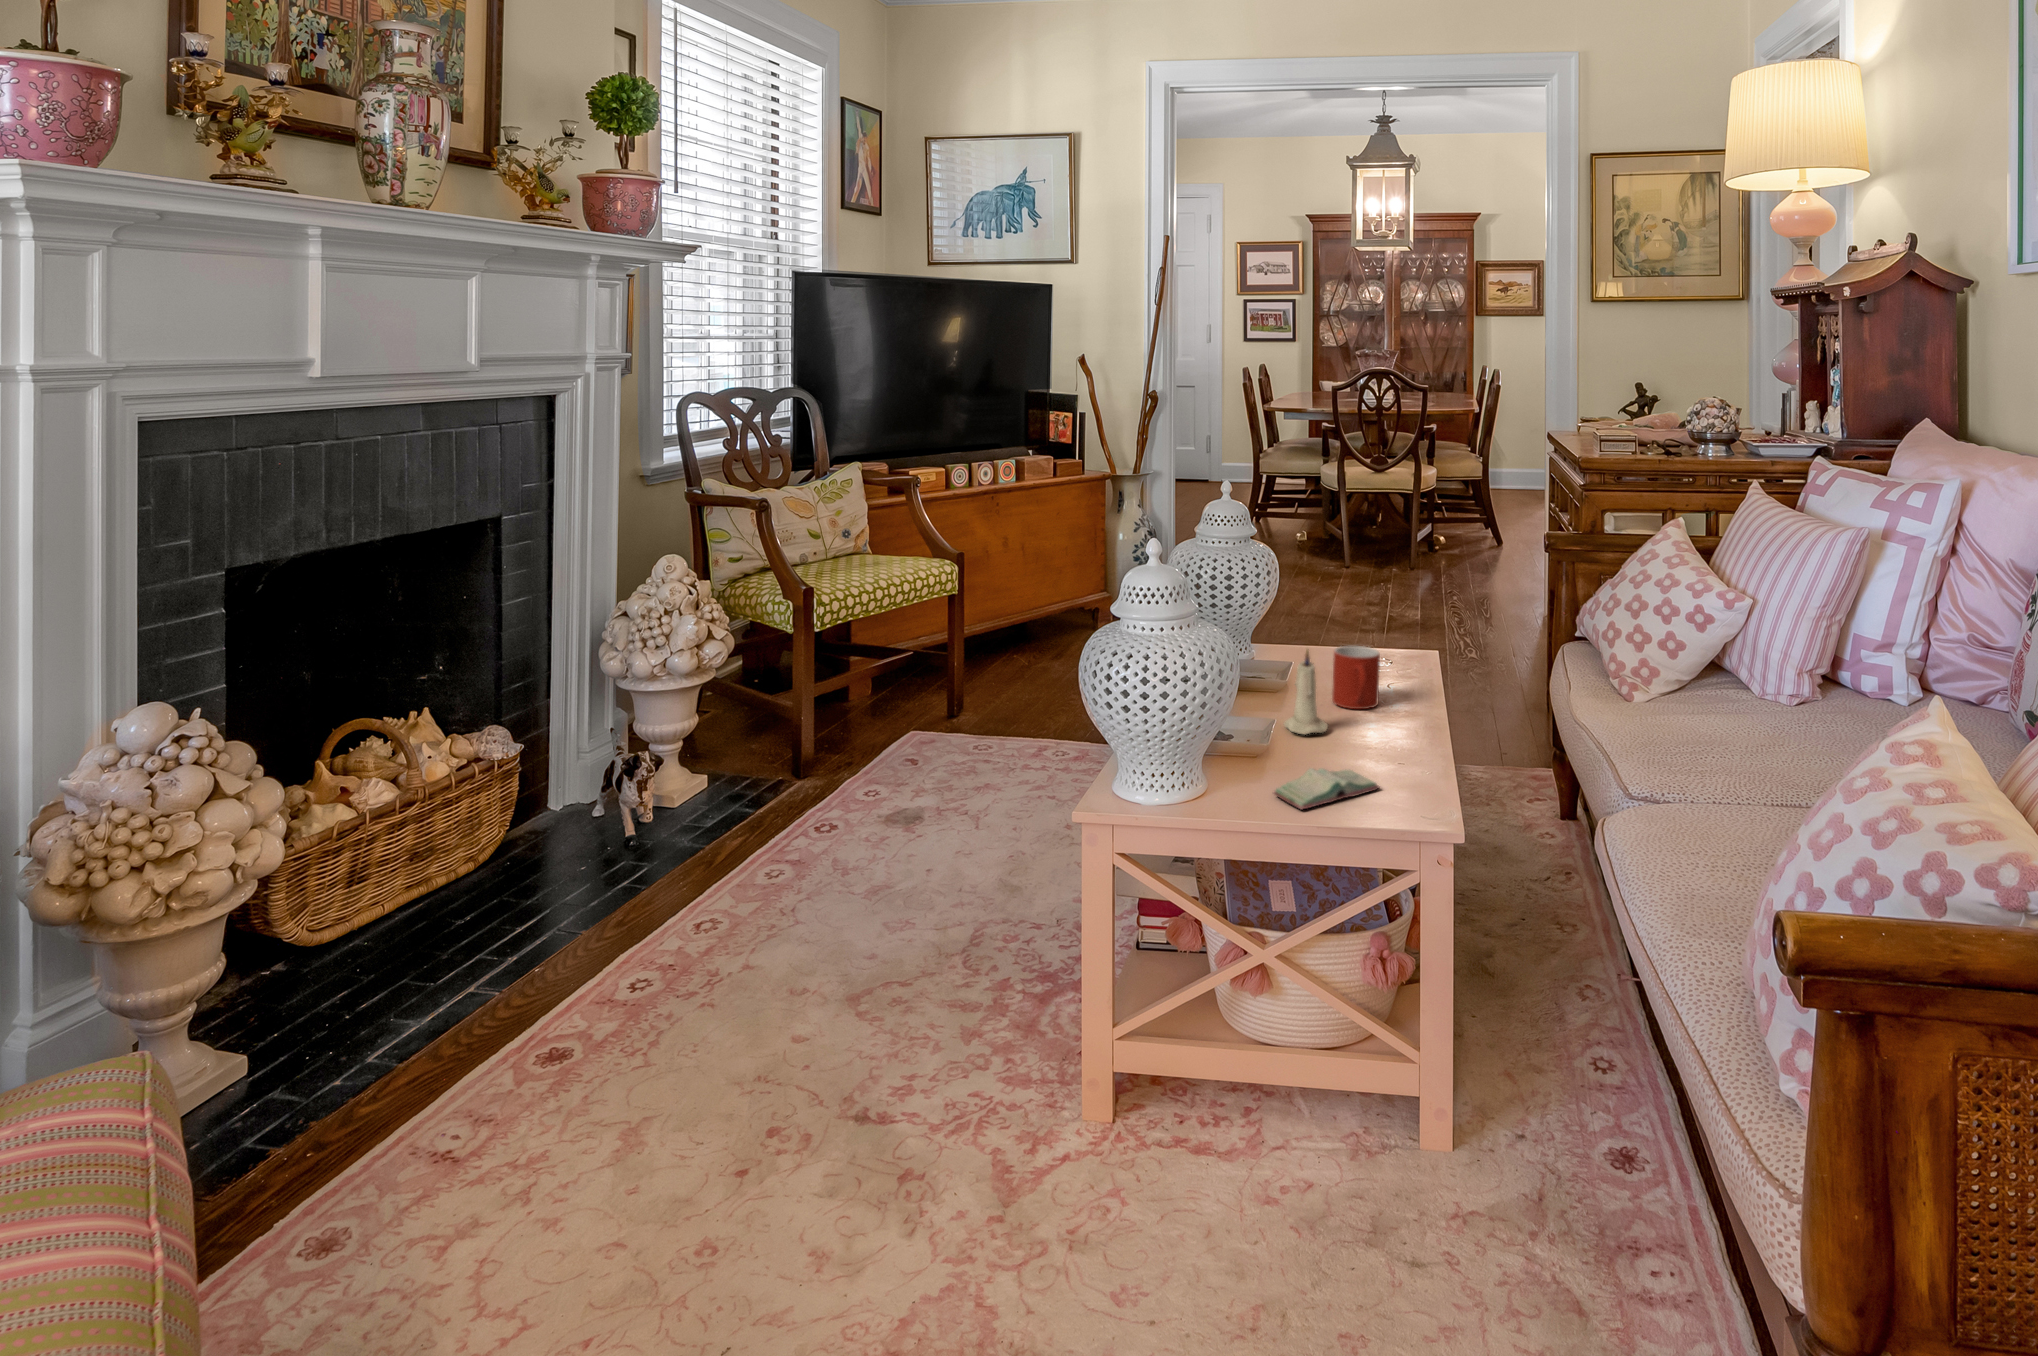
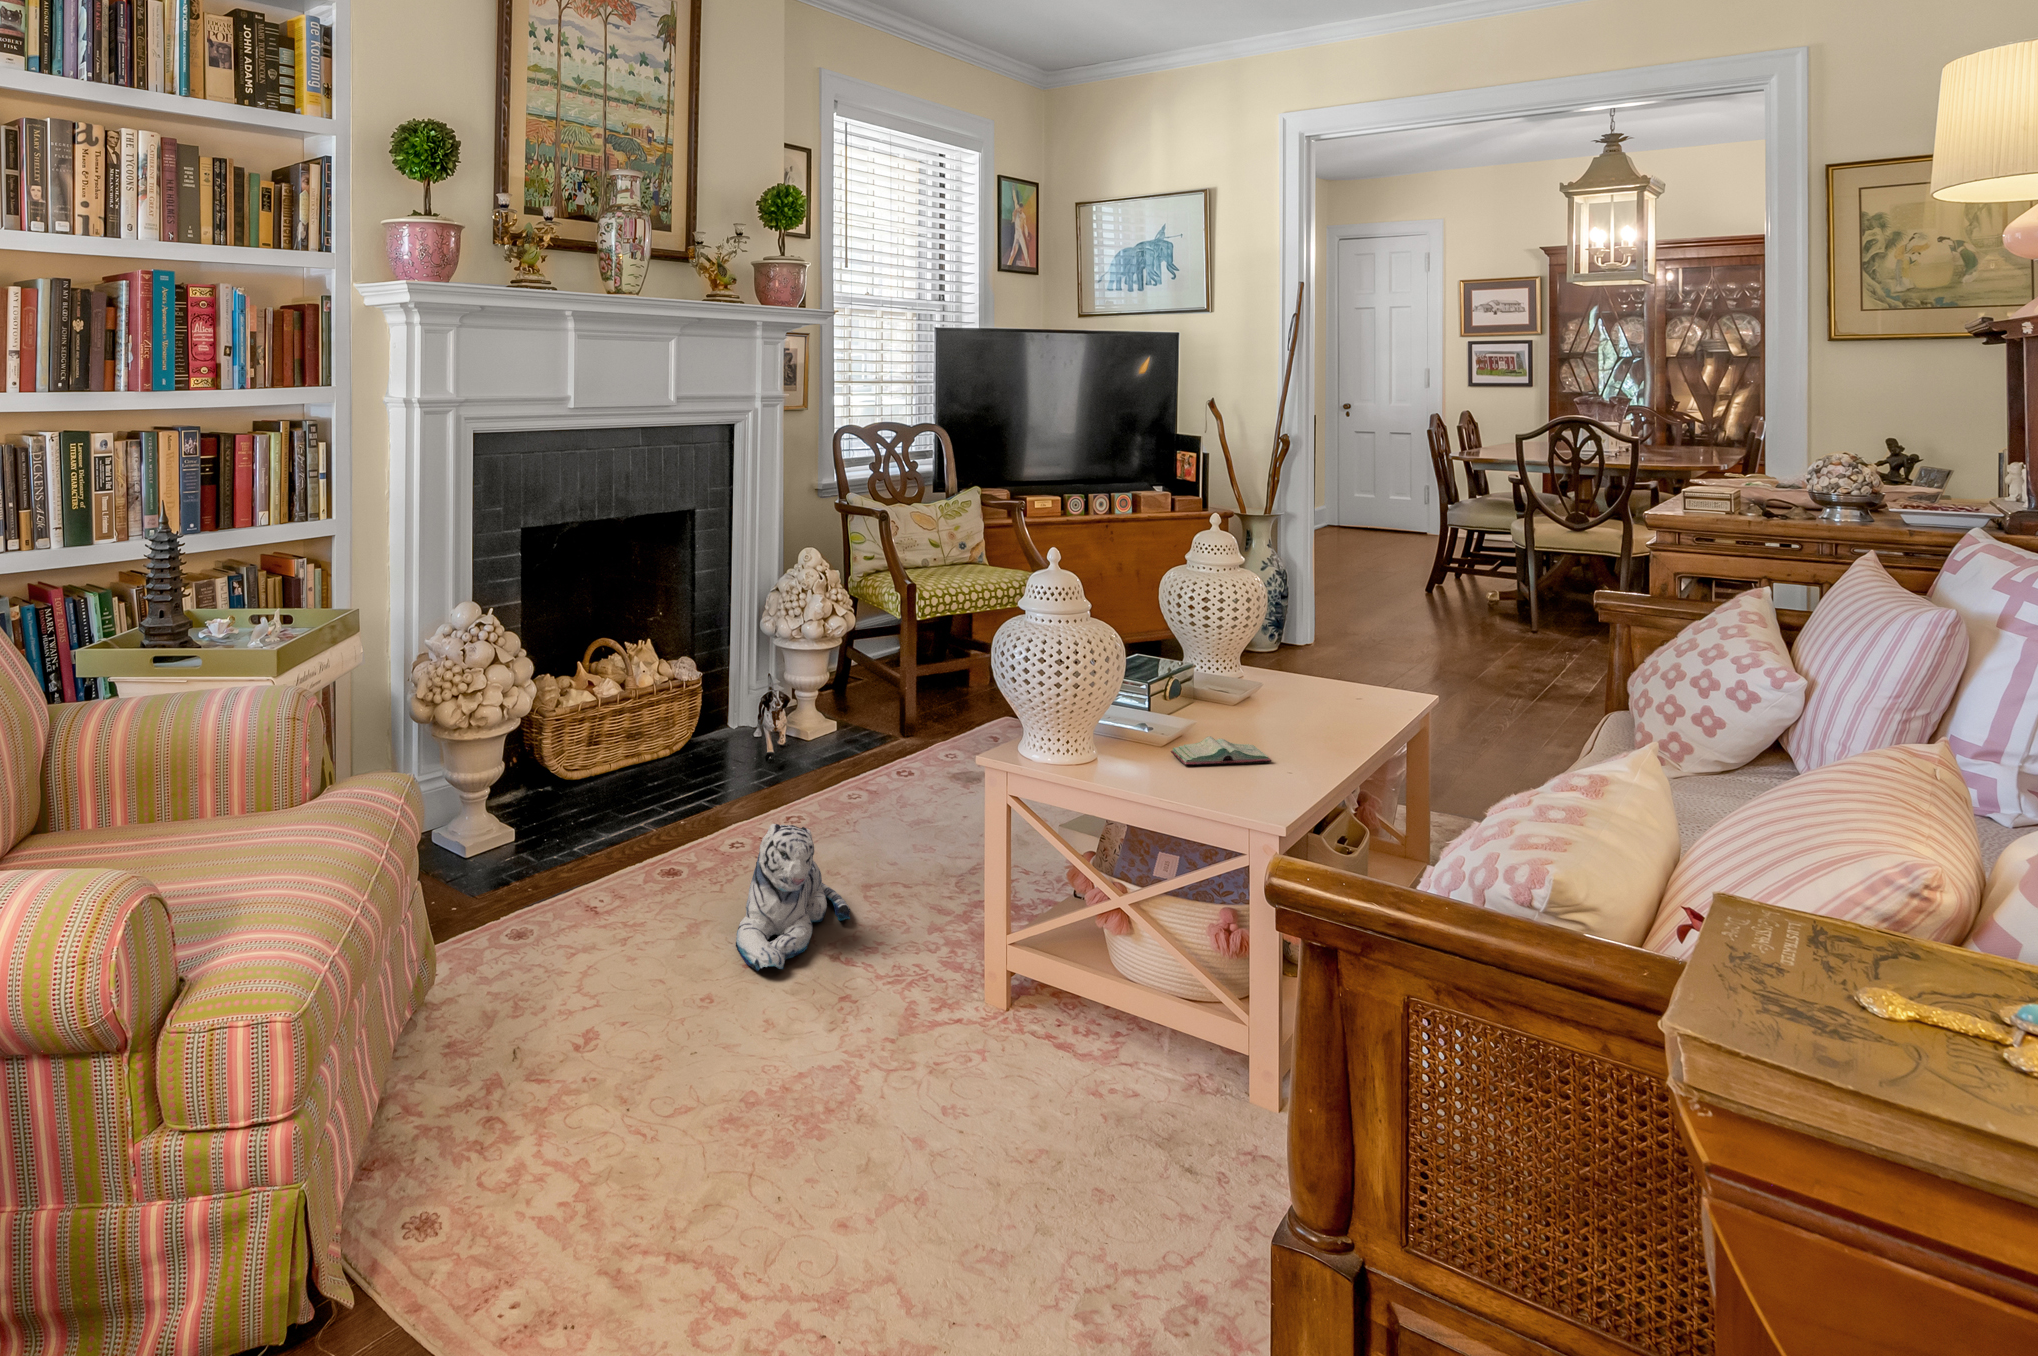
mug: present [1332,646,1380,709] -> none [1294,653,1340,710]
candle: present [1284,650,1328,735] -> none [1228,643,1268,721]
plush toy: none [689,970,848,1205] -> present [736,824,850,971]

